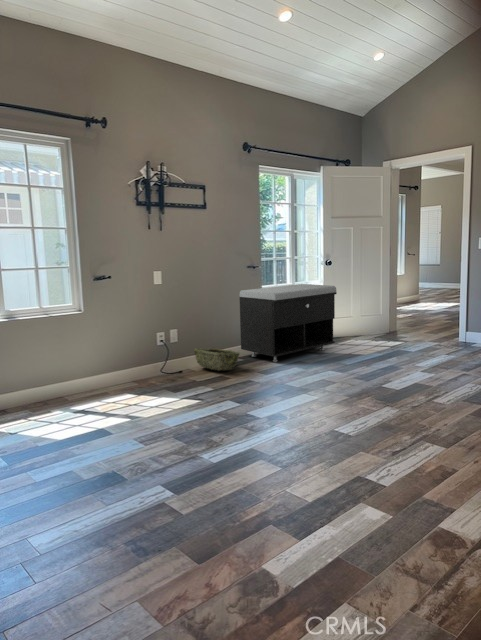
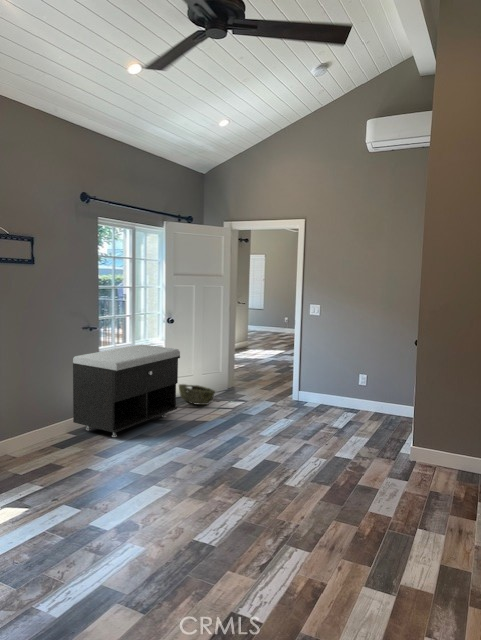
woven basket: present [194,348,239,370] -> present [179,384,215,405]

